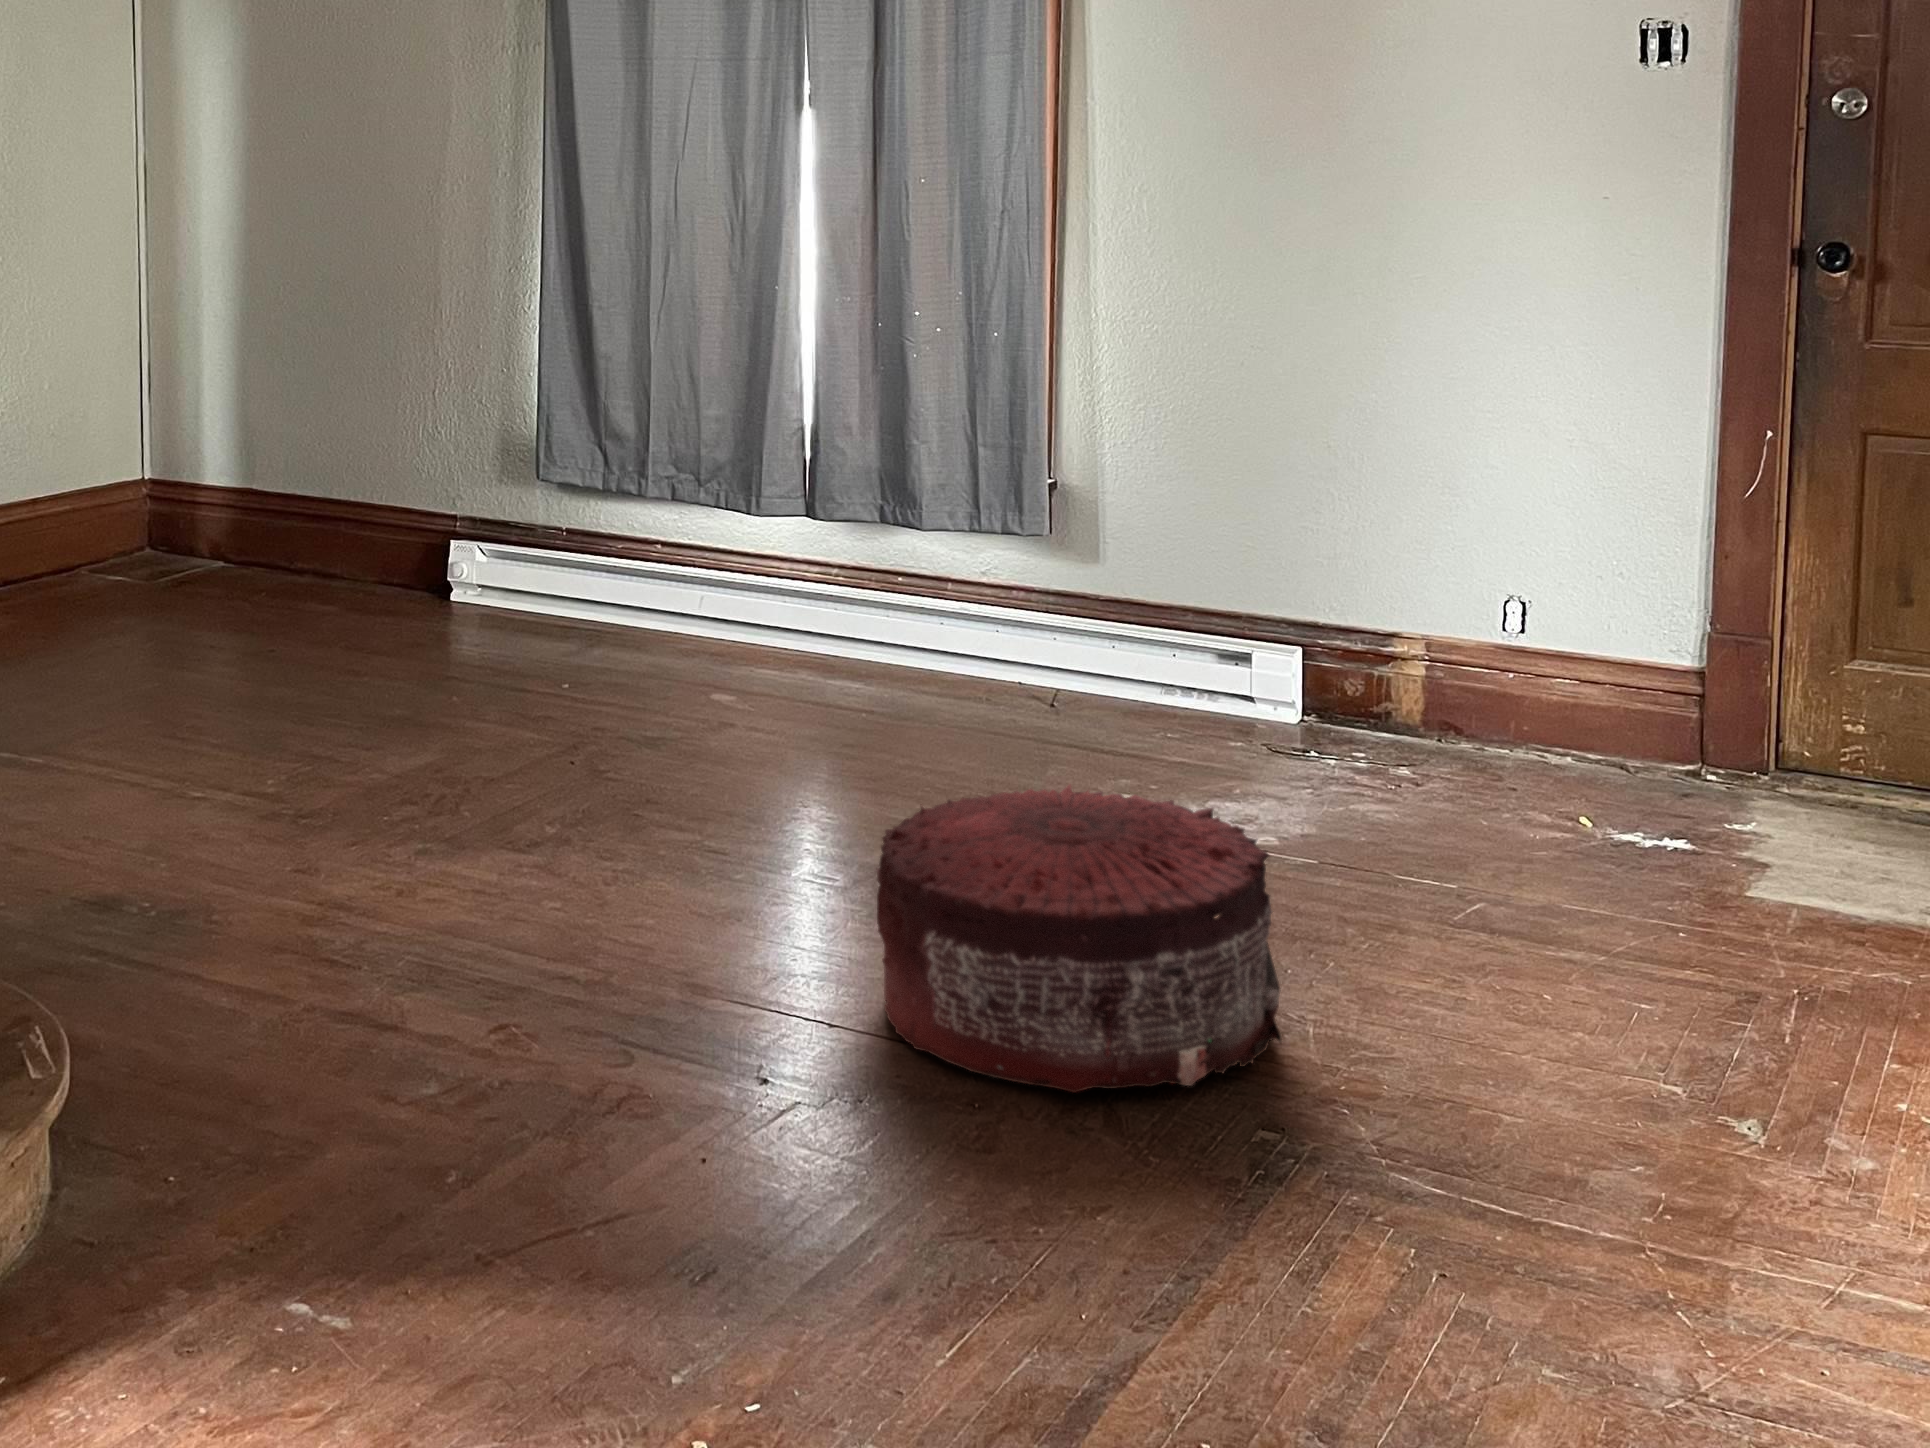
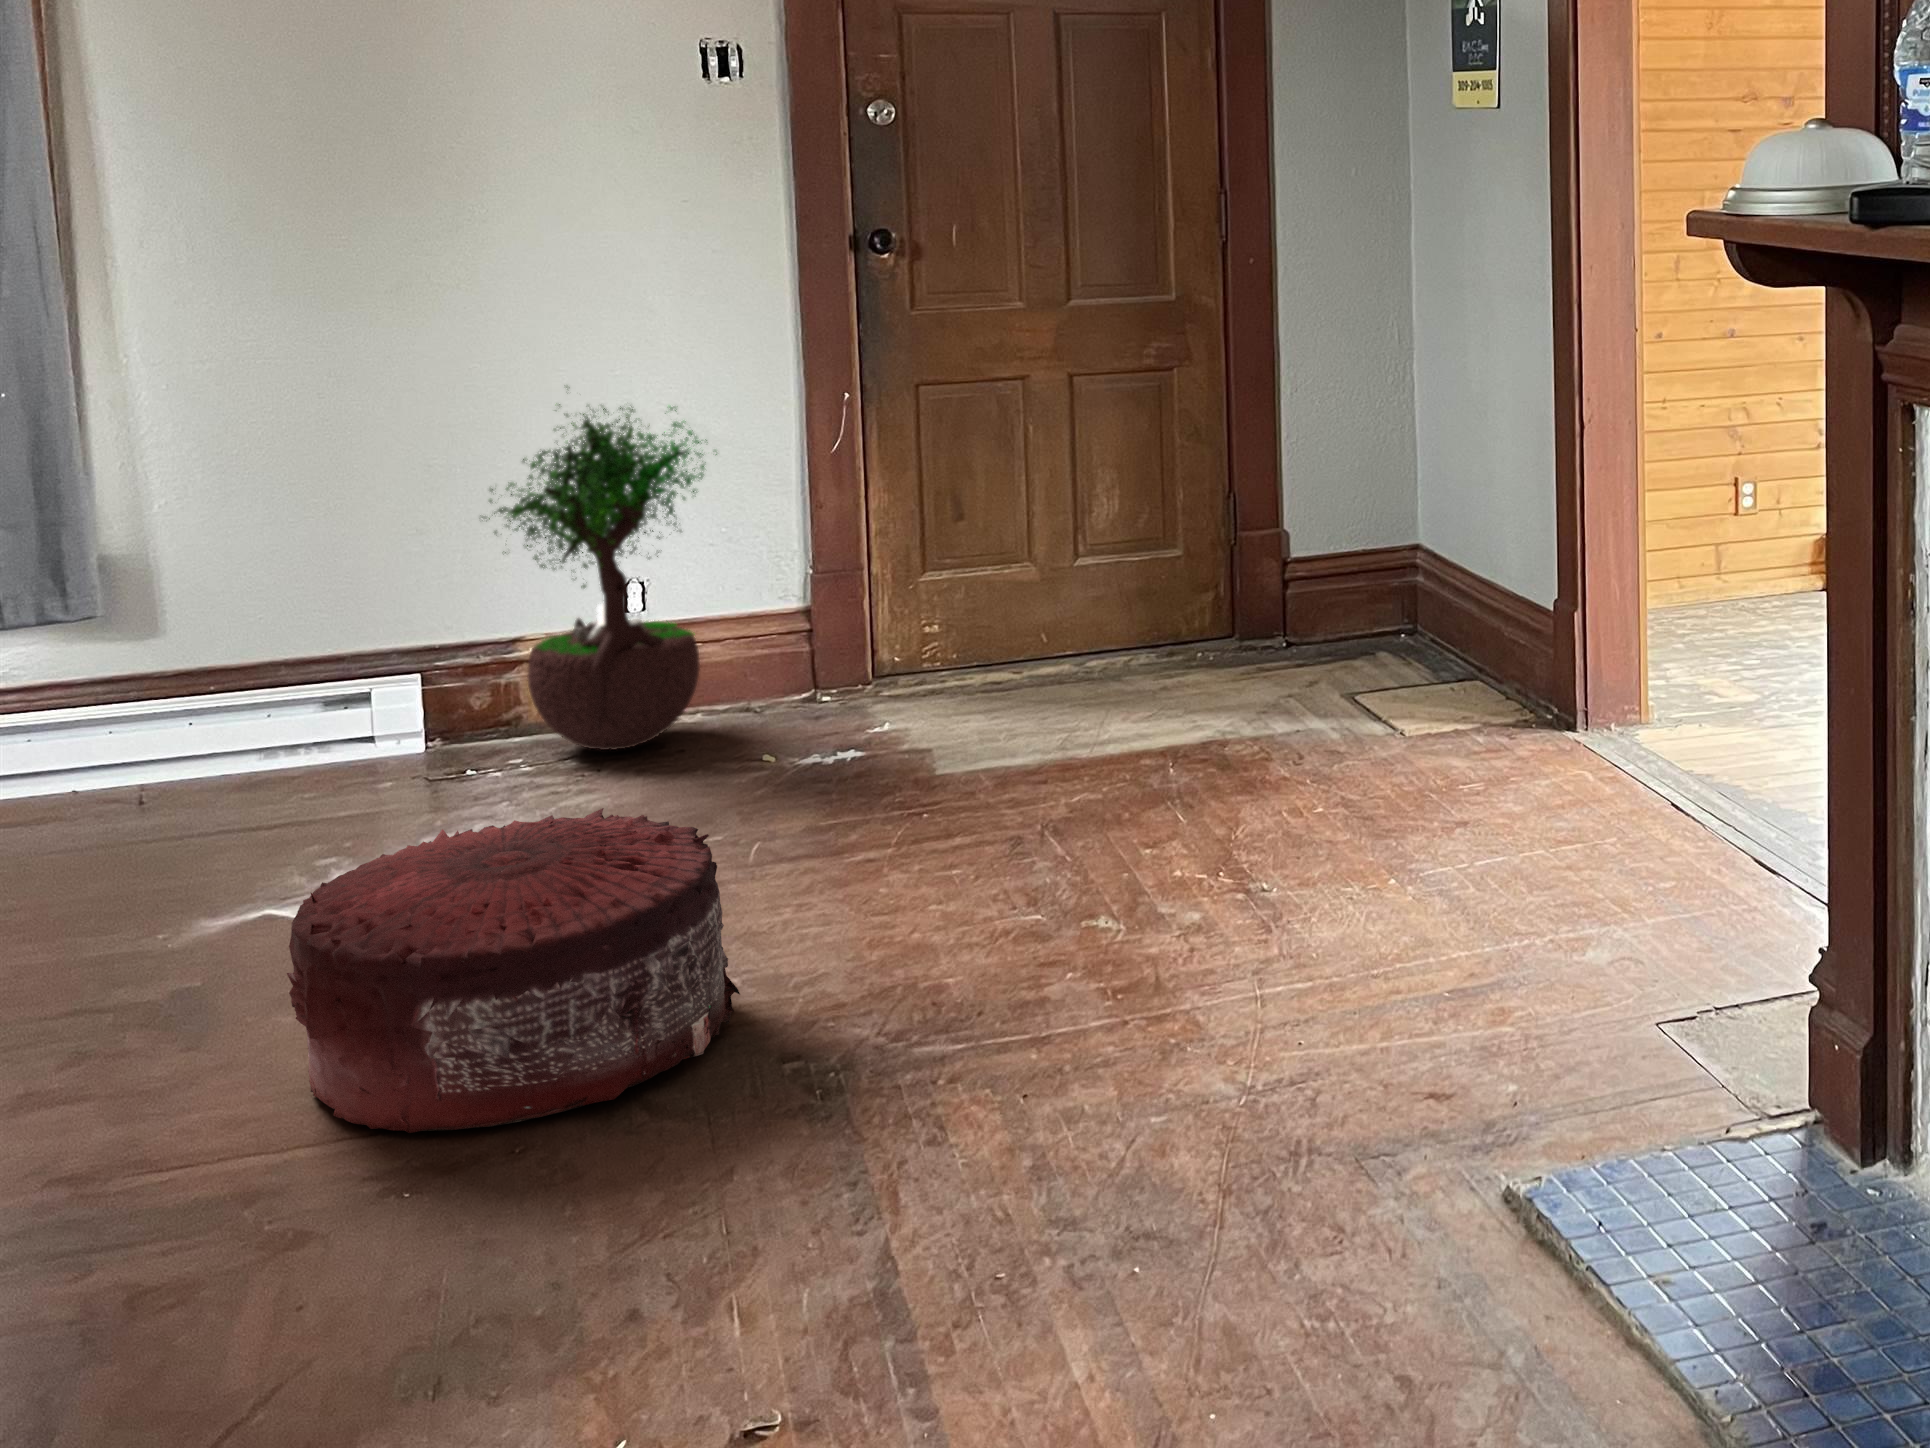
potted tree: none [1329,380,1575,770] -> present [482,387,717,750]

